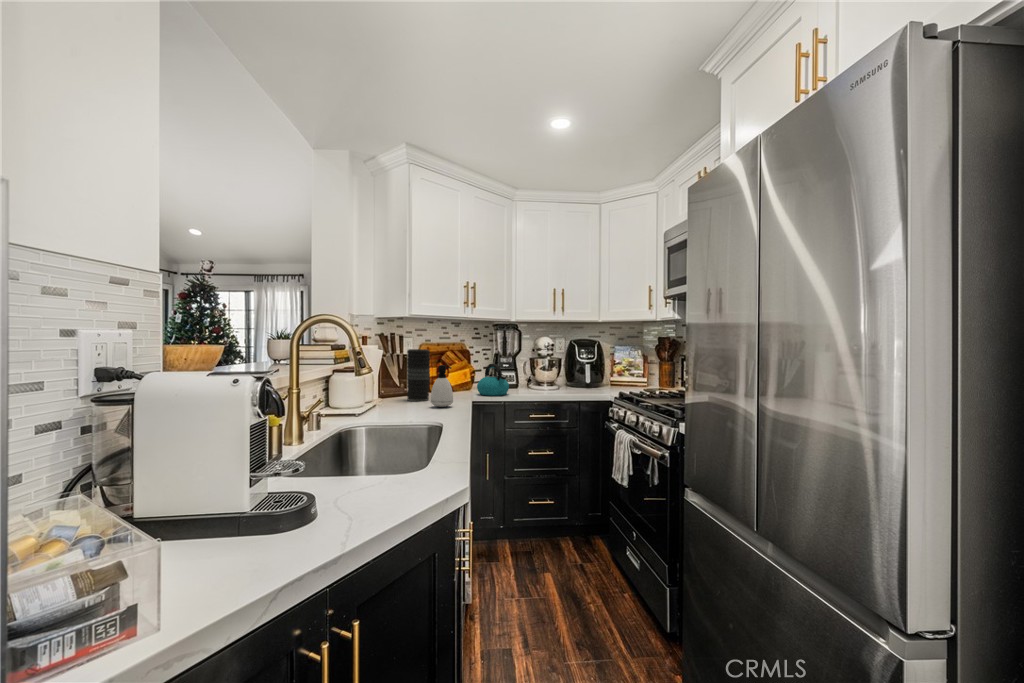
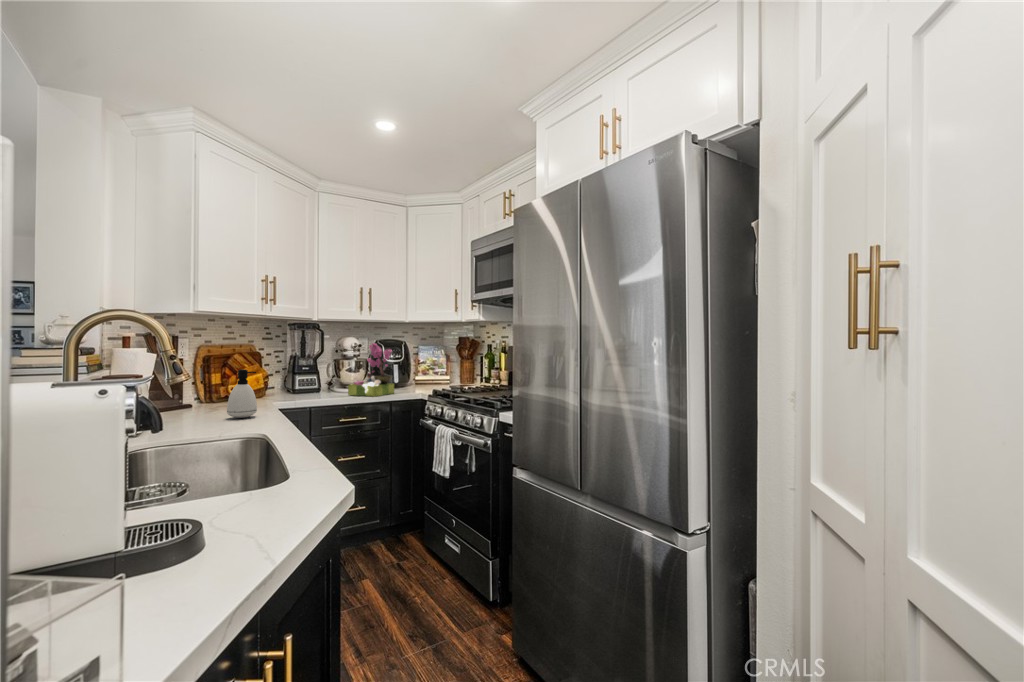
flower arrangement: none [540,341,584,396] -> present [348,343,394,397]
vase: present [407,349,430,401] -> none [186,352,218,414]
kettle: present [477,364,509,396] -> none [276,367,315,402]

